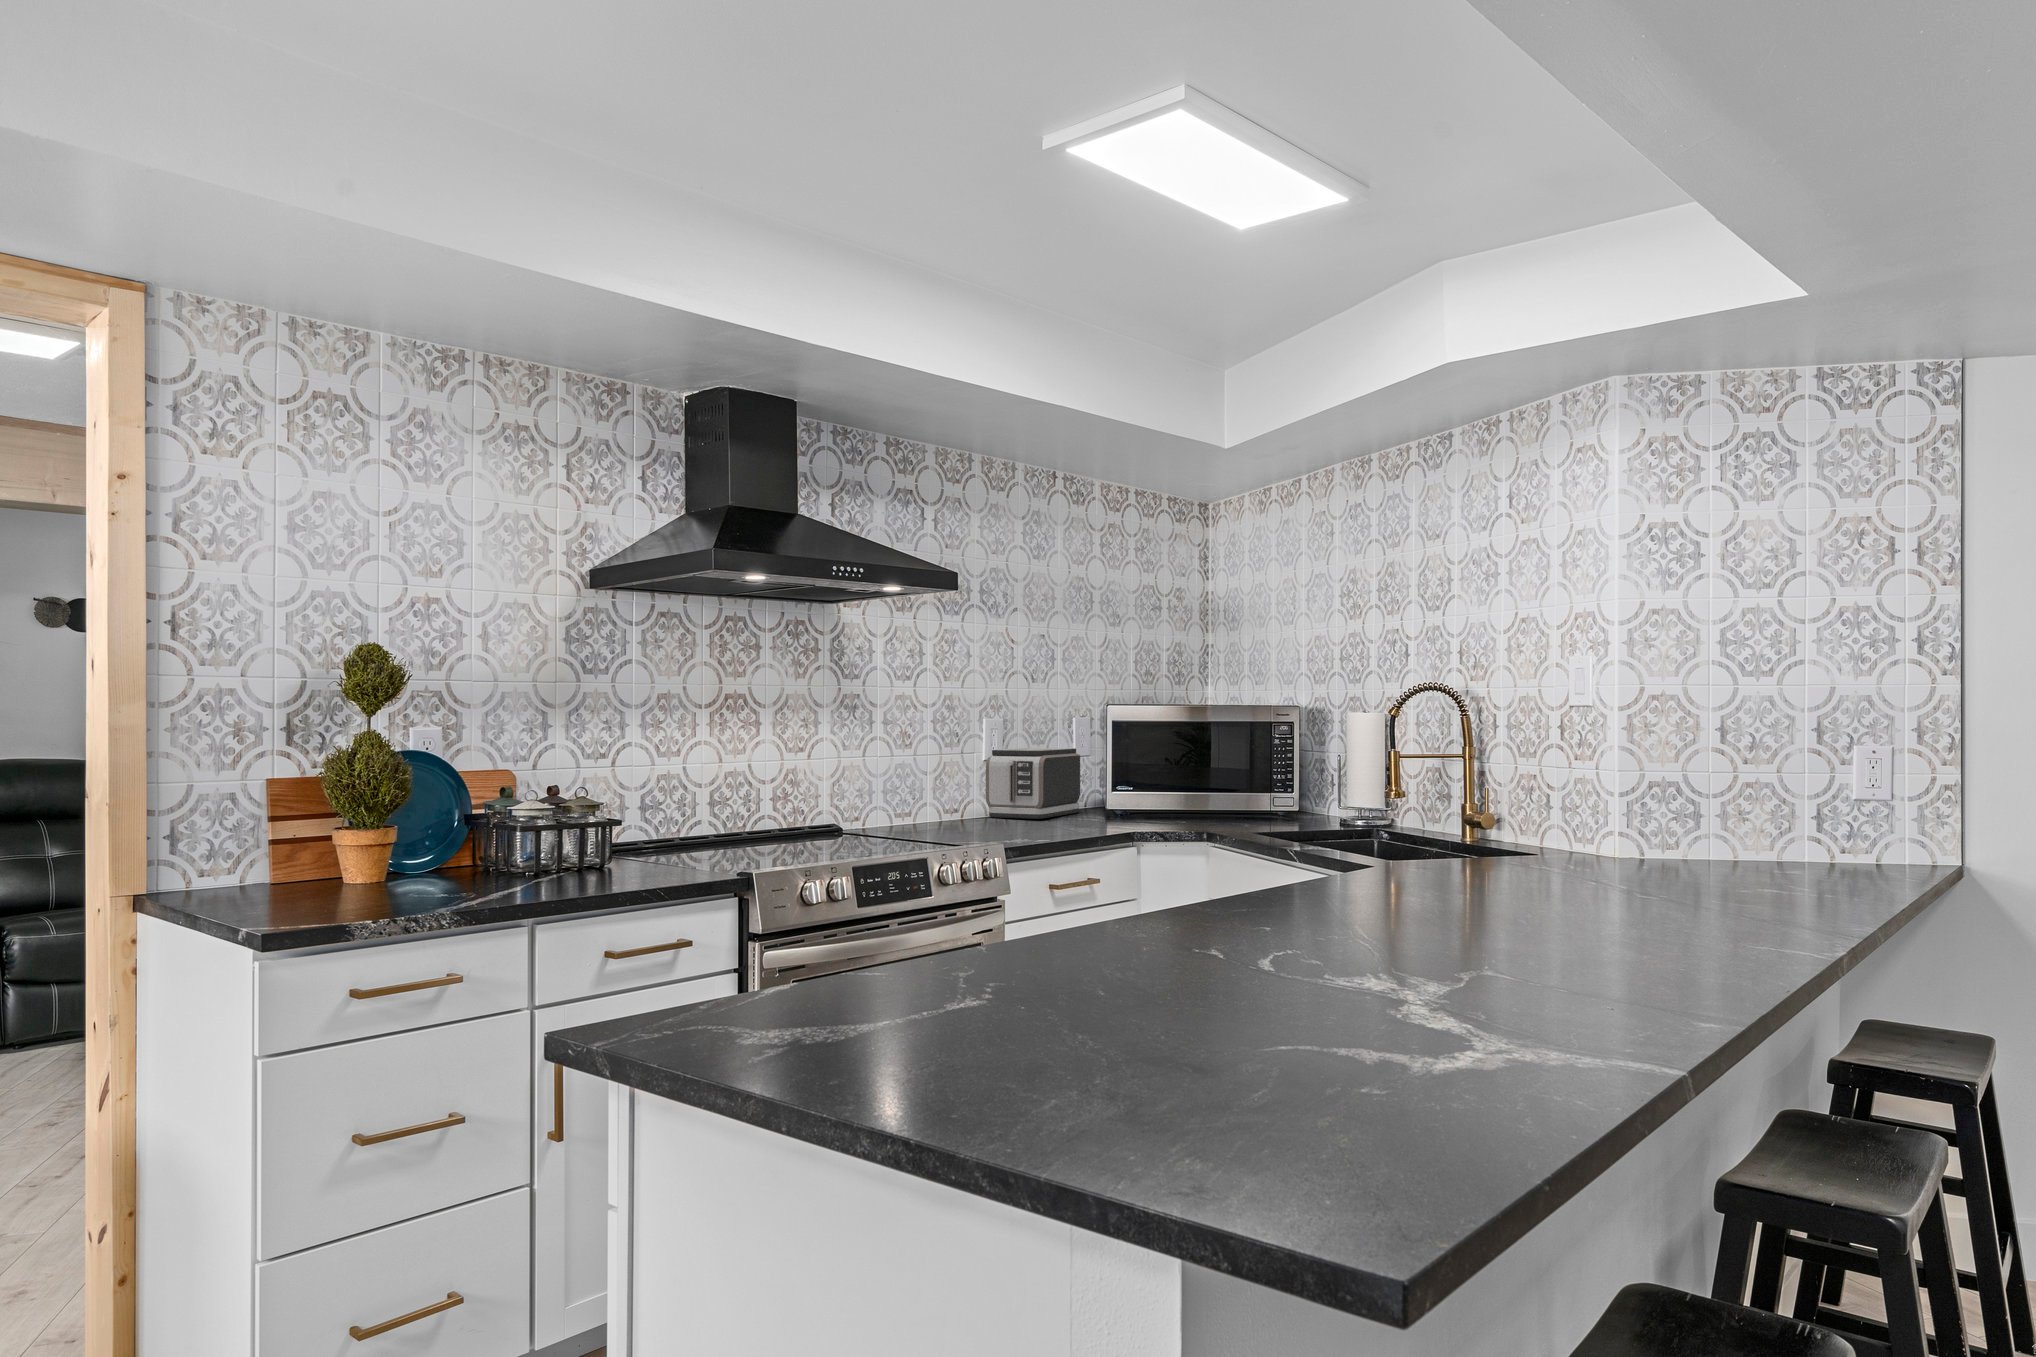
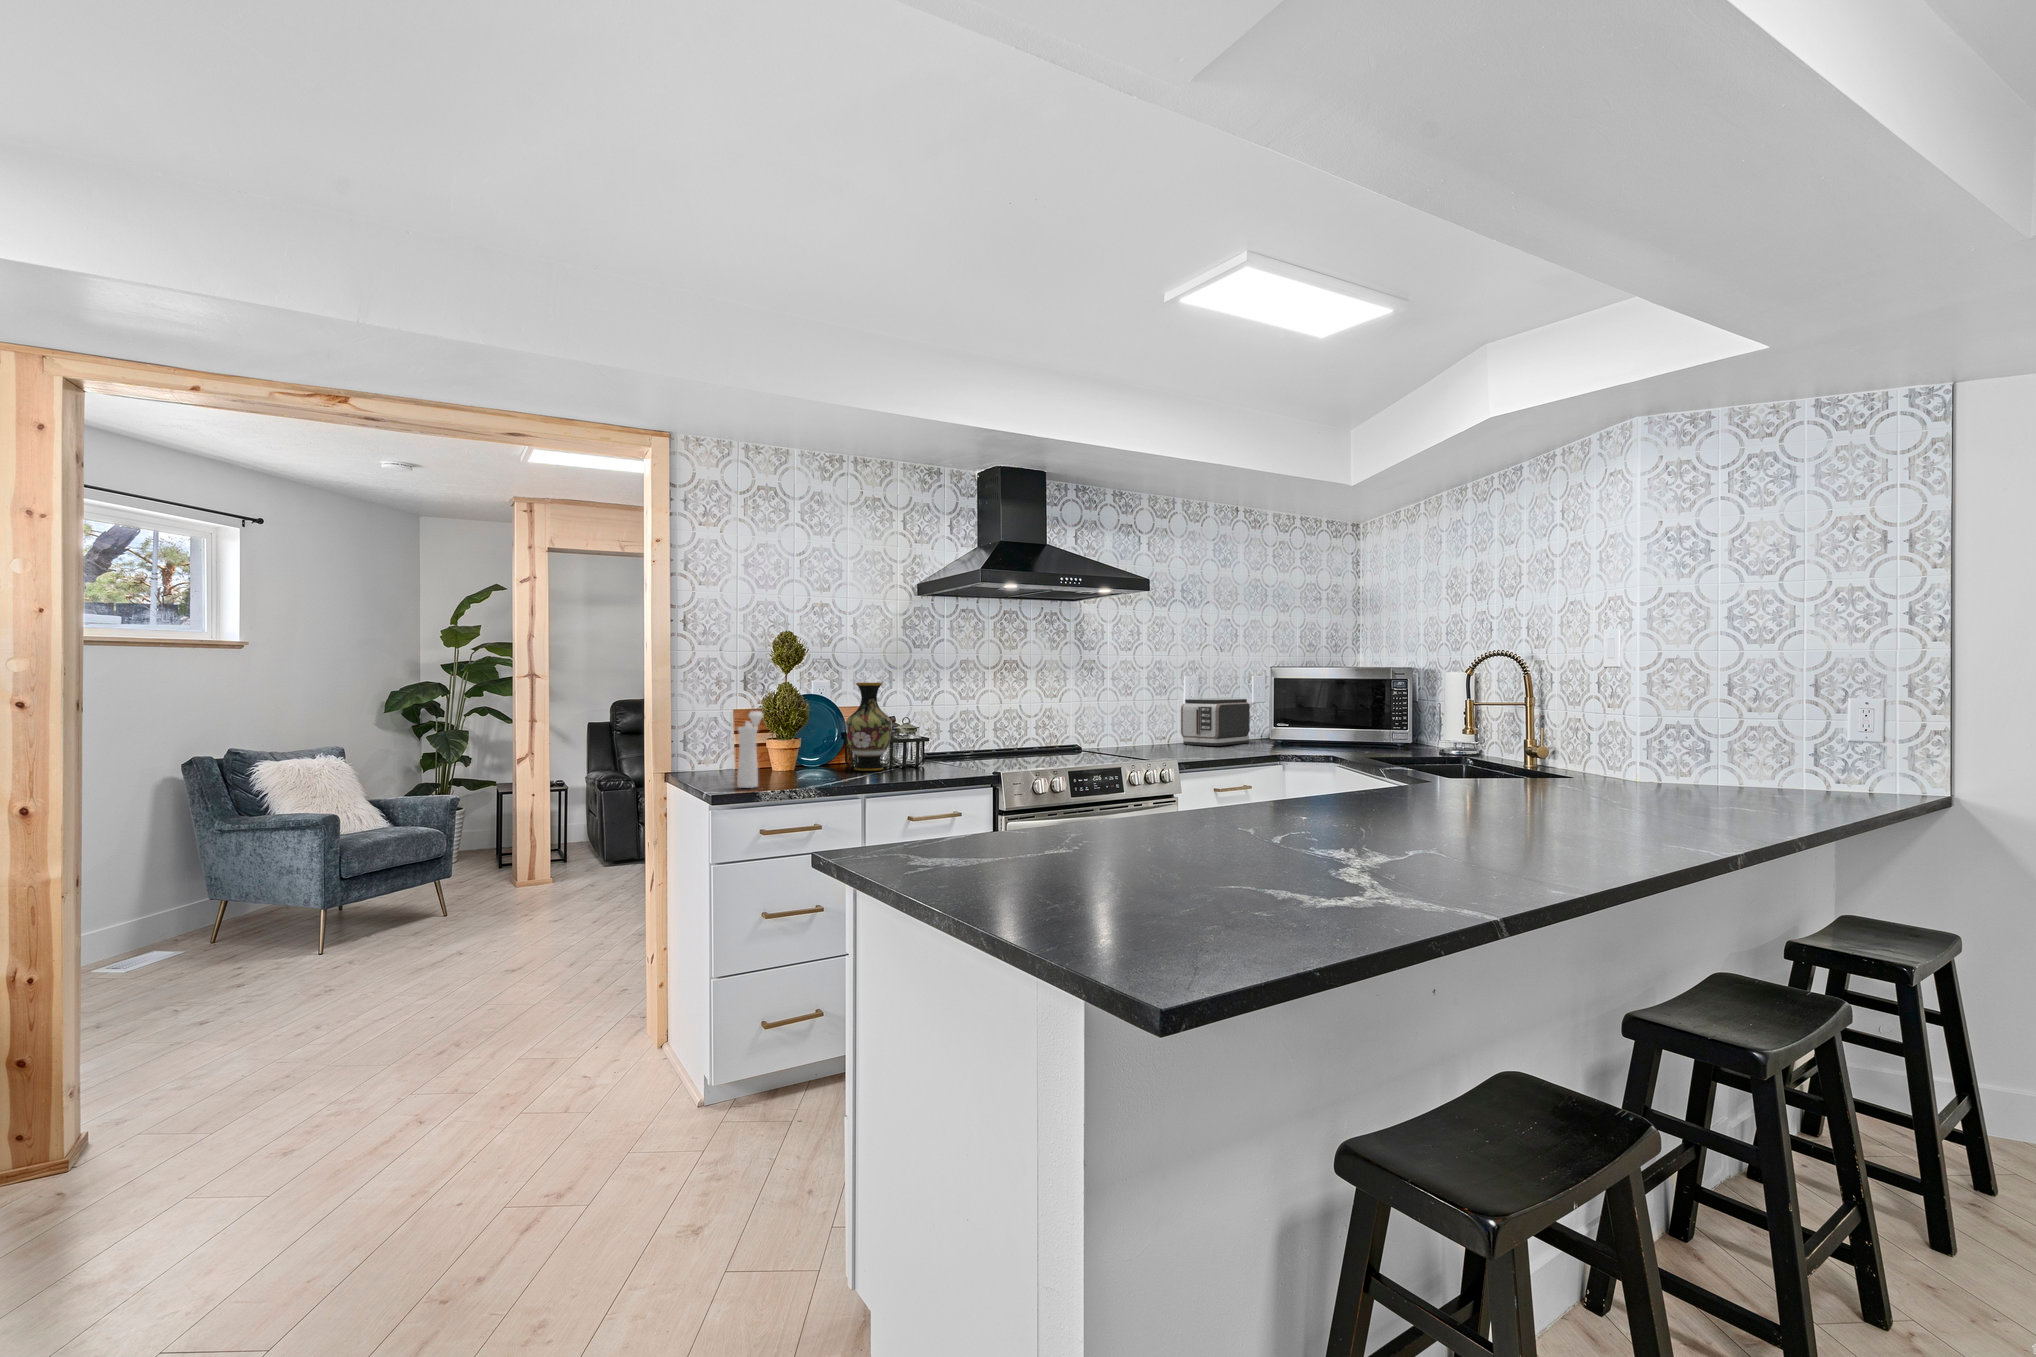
vase: none [479,731,561,879] -> present [846,683,892,771]
pepper mill: none [293,784,340,922] -> present [737,711,763,788]

